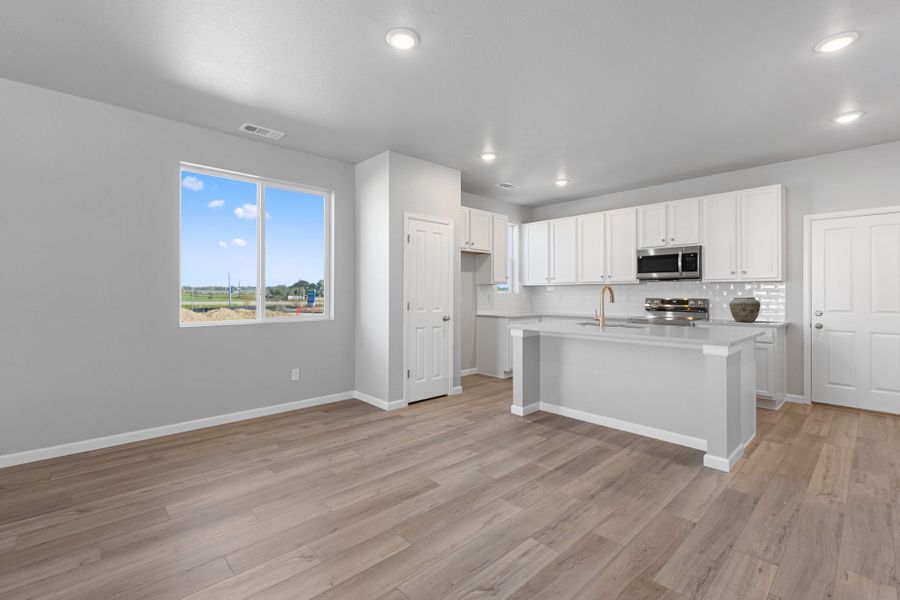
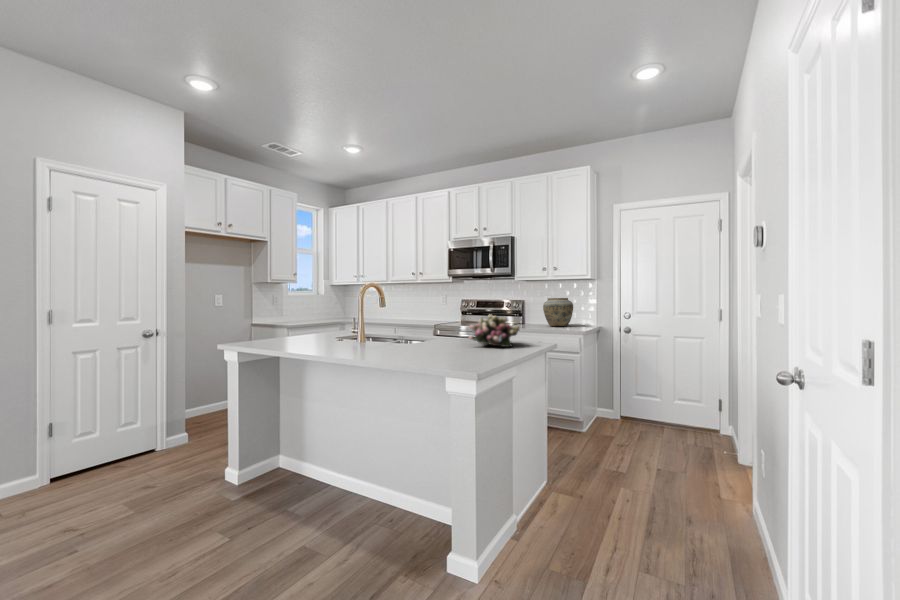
flower arrangement: none [687,305,731,330] -> present [469,315,519,347]

